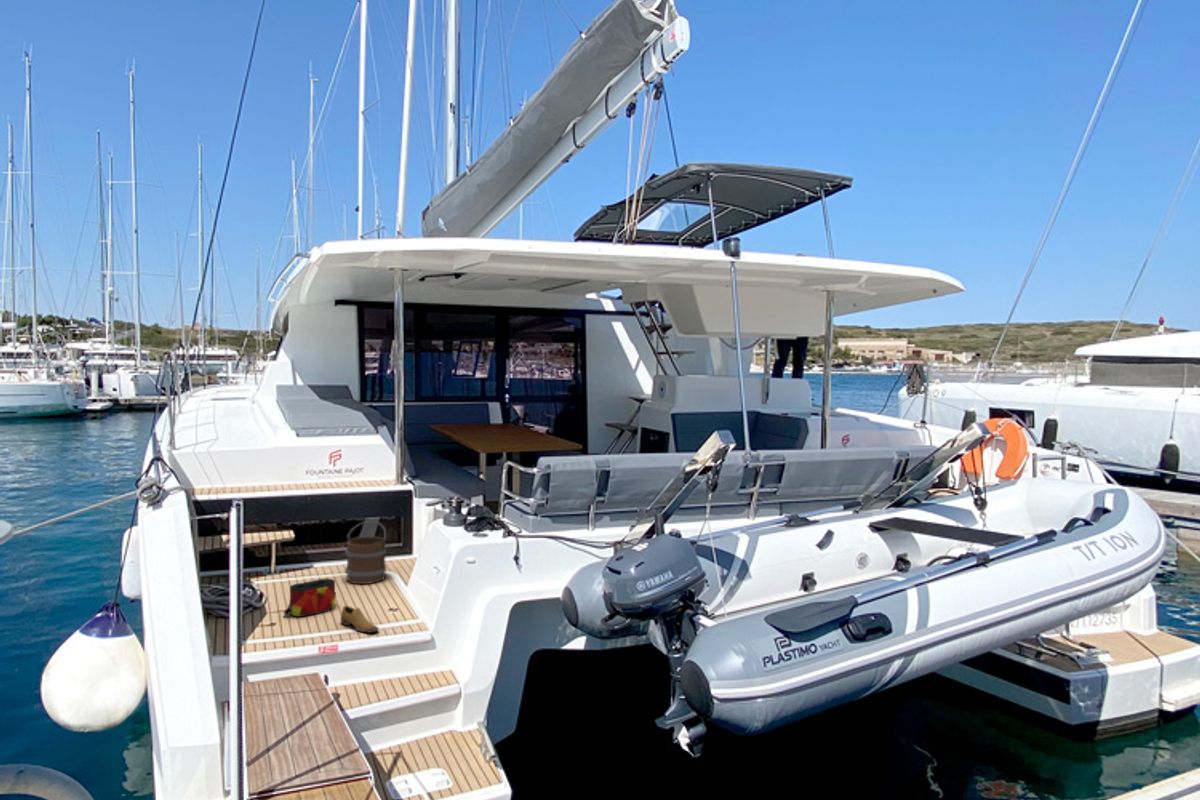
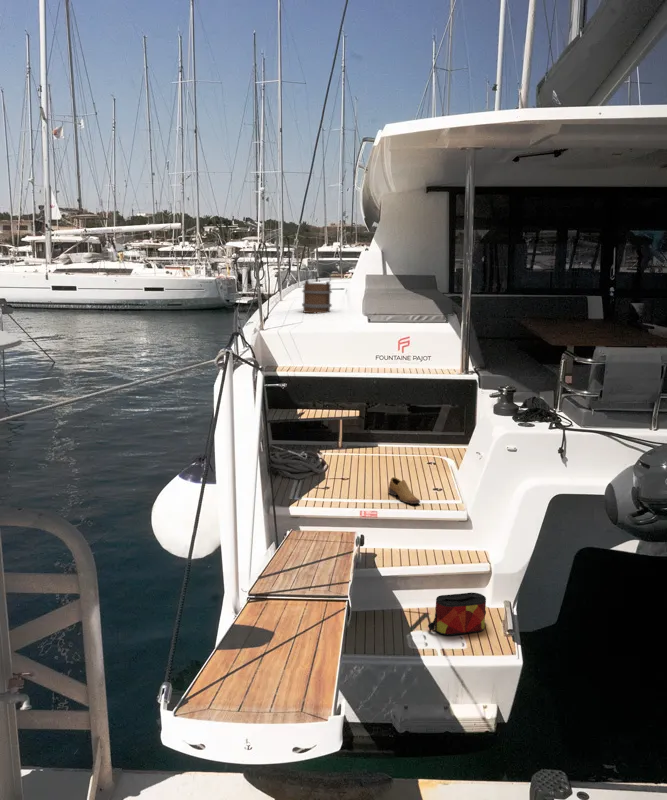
bucket: present [345,521,386,584] -> present [302,274,332,313]
bag: present [284,579,336,617] -> present [428,592,486,635]

